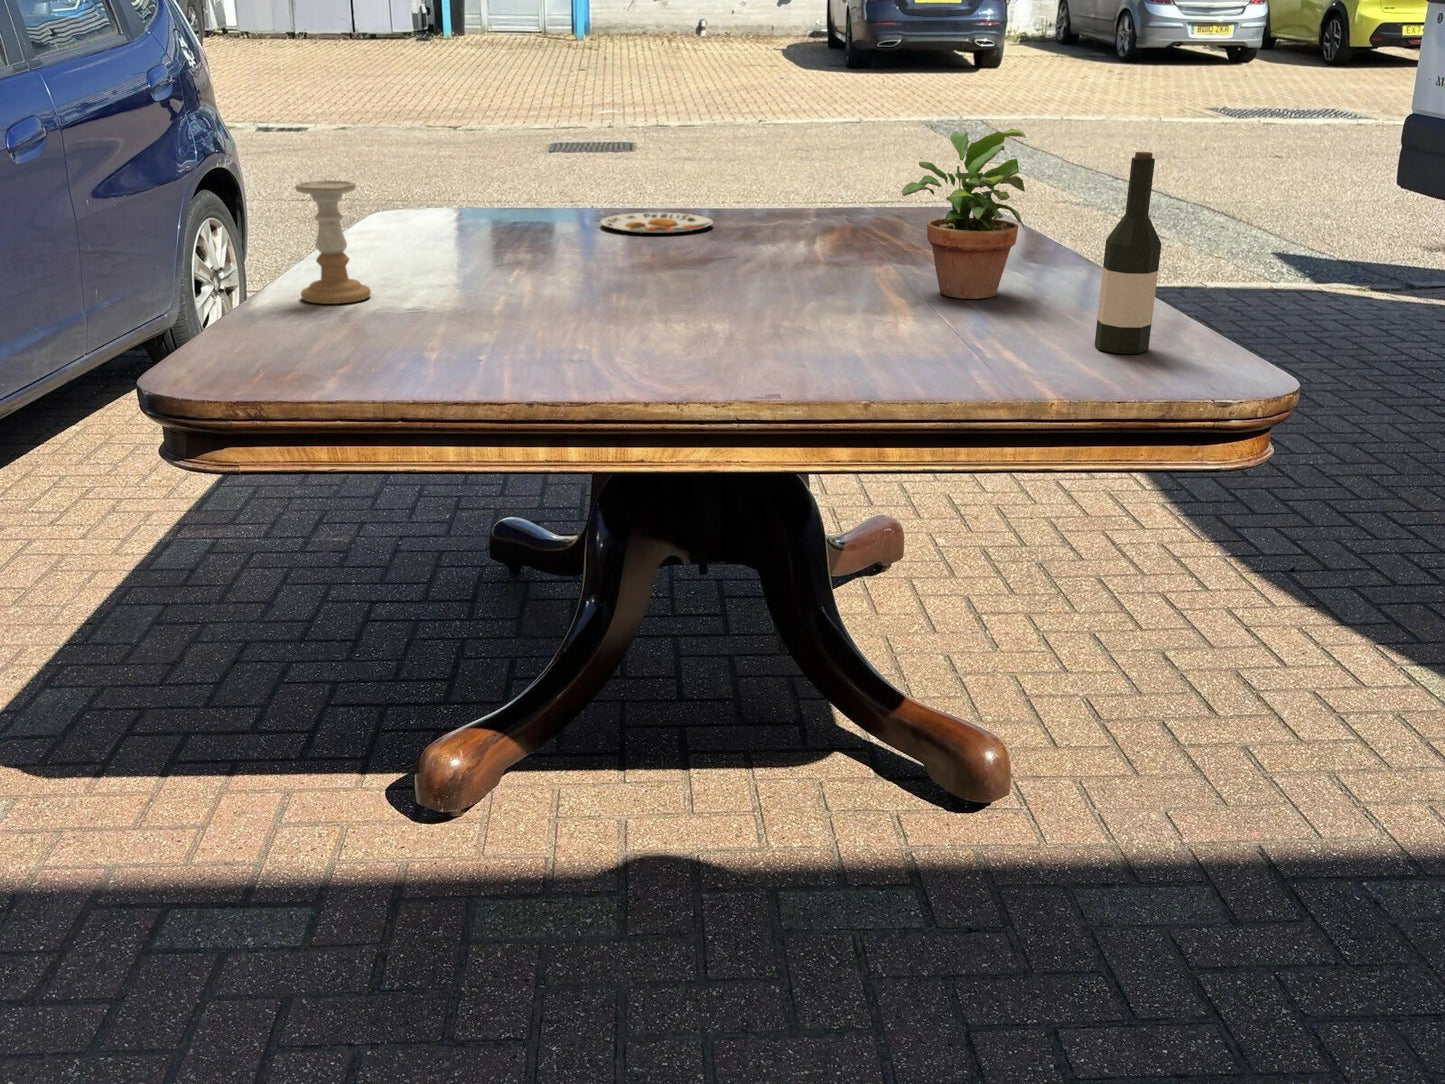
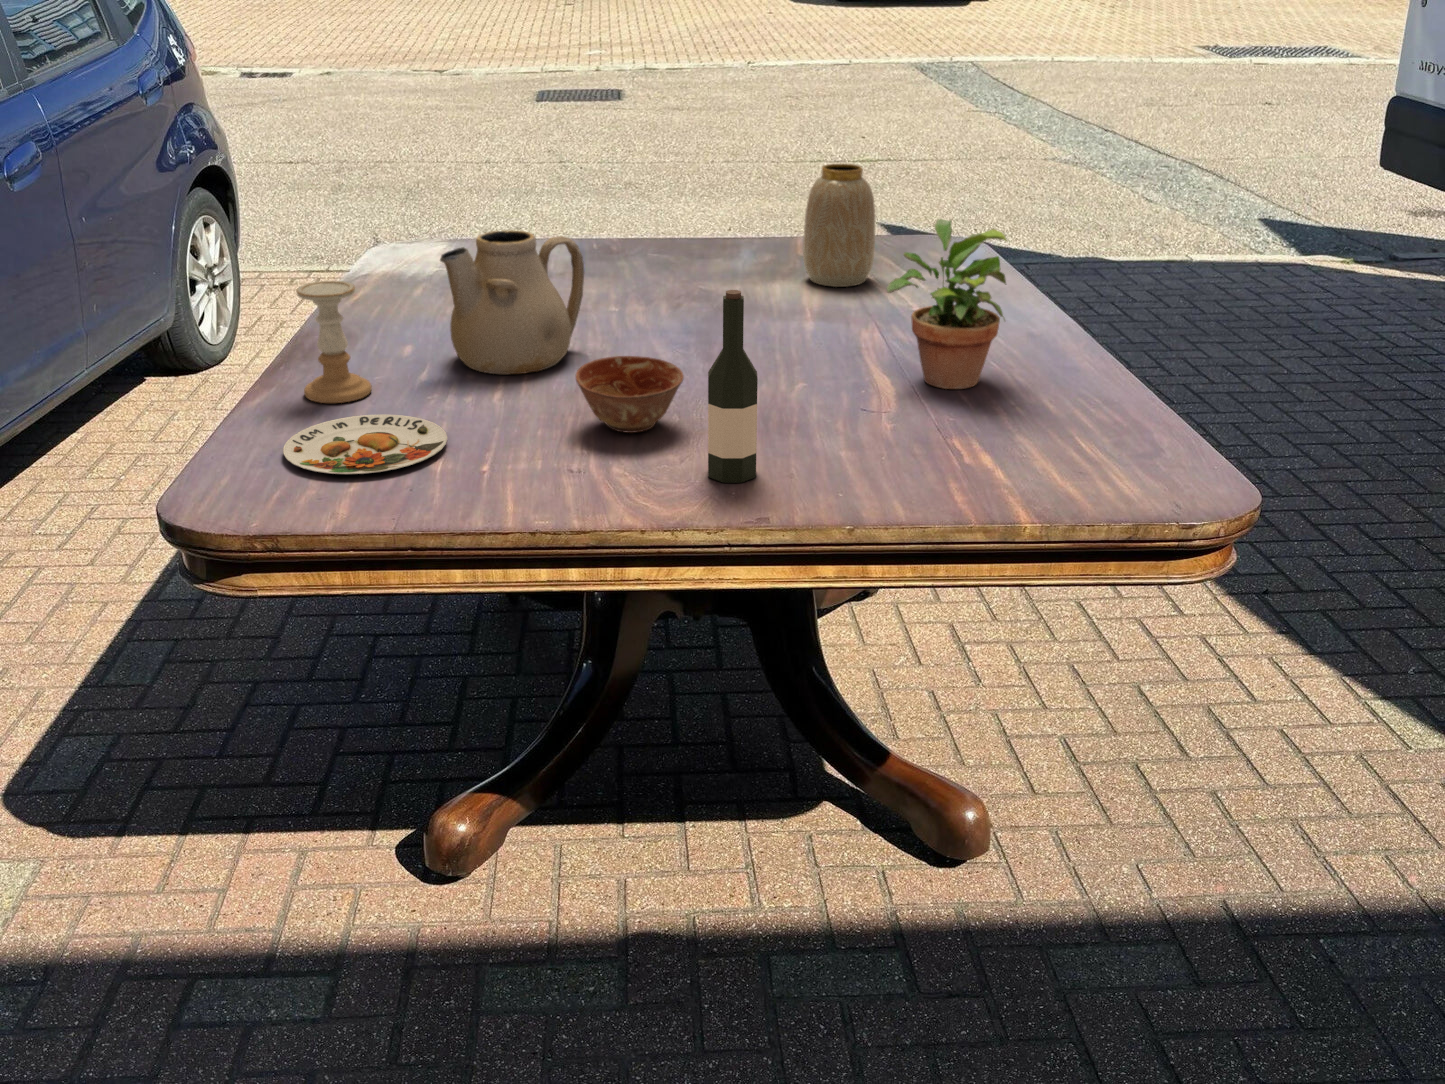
vase: none [815,109,889,233] -> present [803,164,875,287]
teapot: none [443,143,591,287] -> present [440,230,584,374]
wine bottle: present [1095,152,1161,354] -> present [708,290,758,483]
plate: present [601,213,713,233] -> present [283,414,447,474]
ceramic bowl: none [580,252,692,325] -> present [576,356,684,433]

